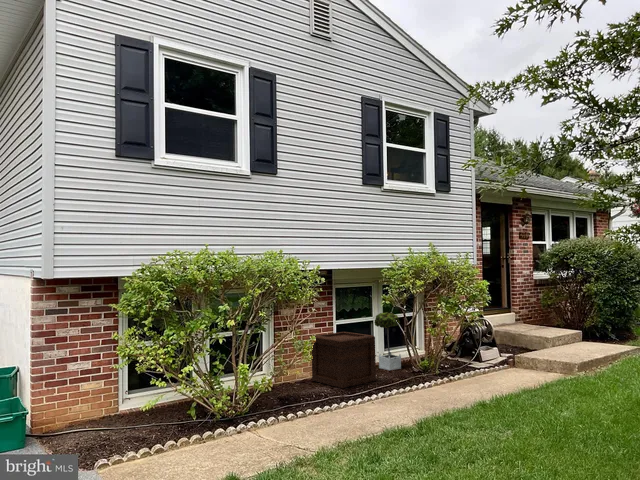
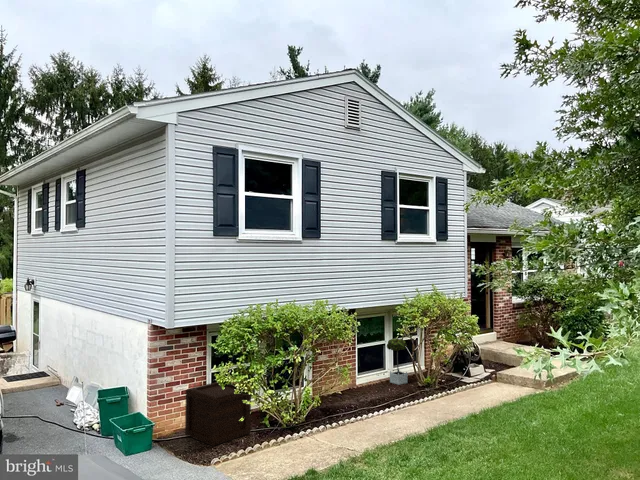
wooden crate: present [312,332,376,389] -> present [185,382,251,446]

